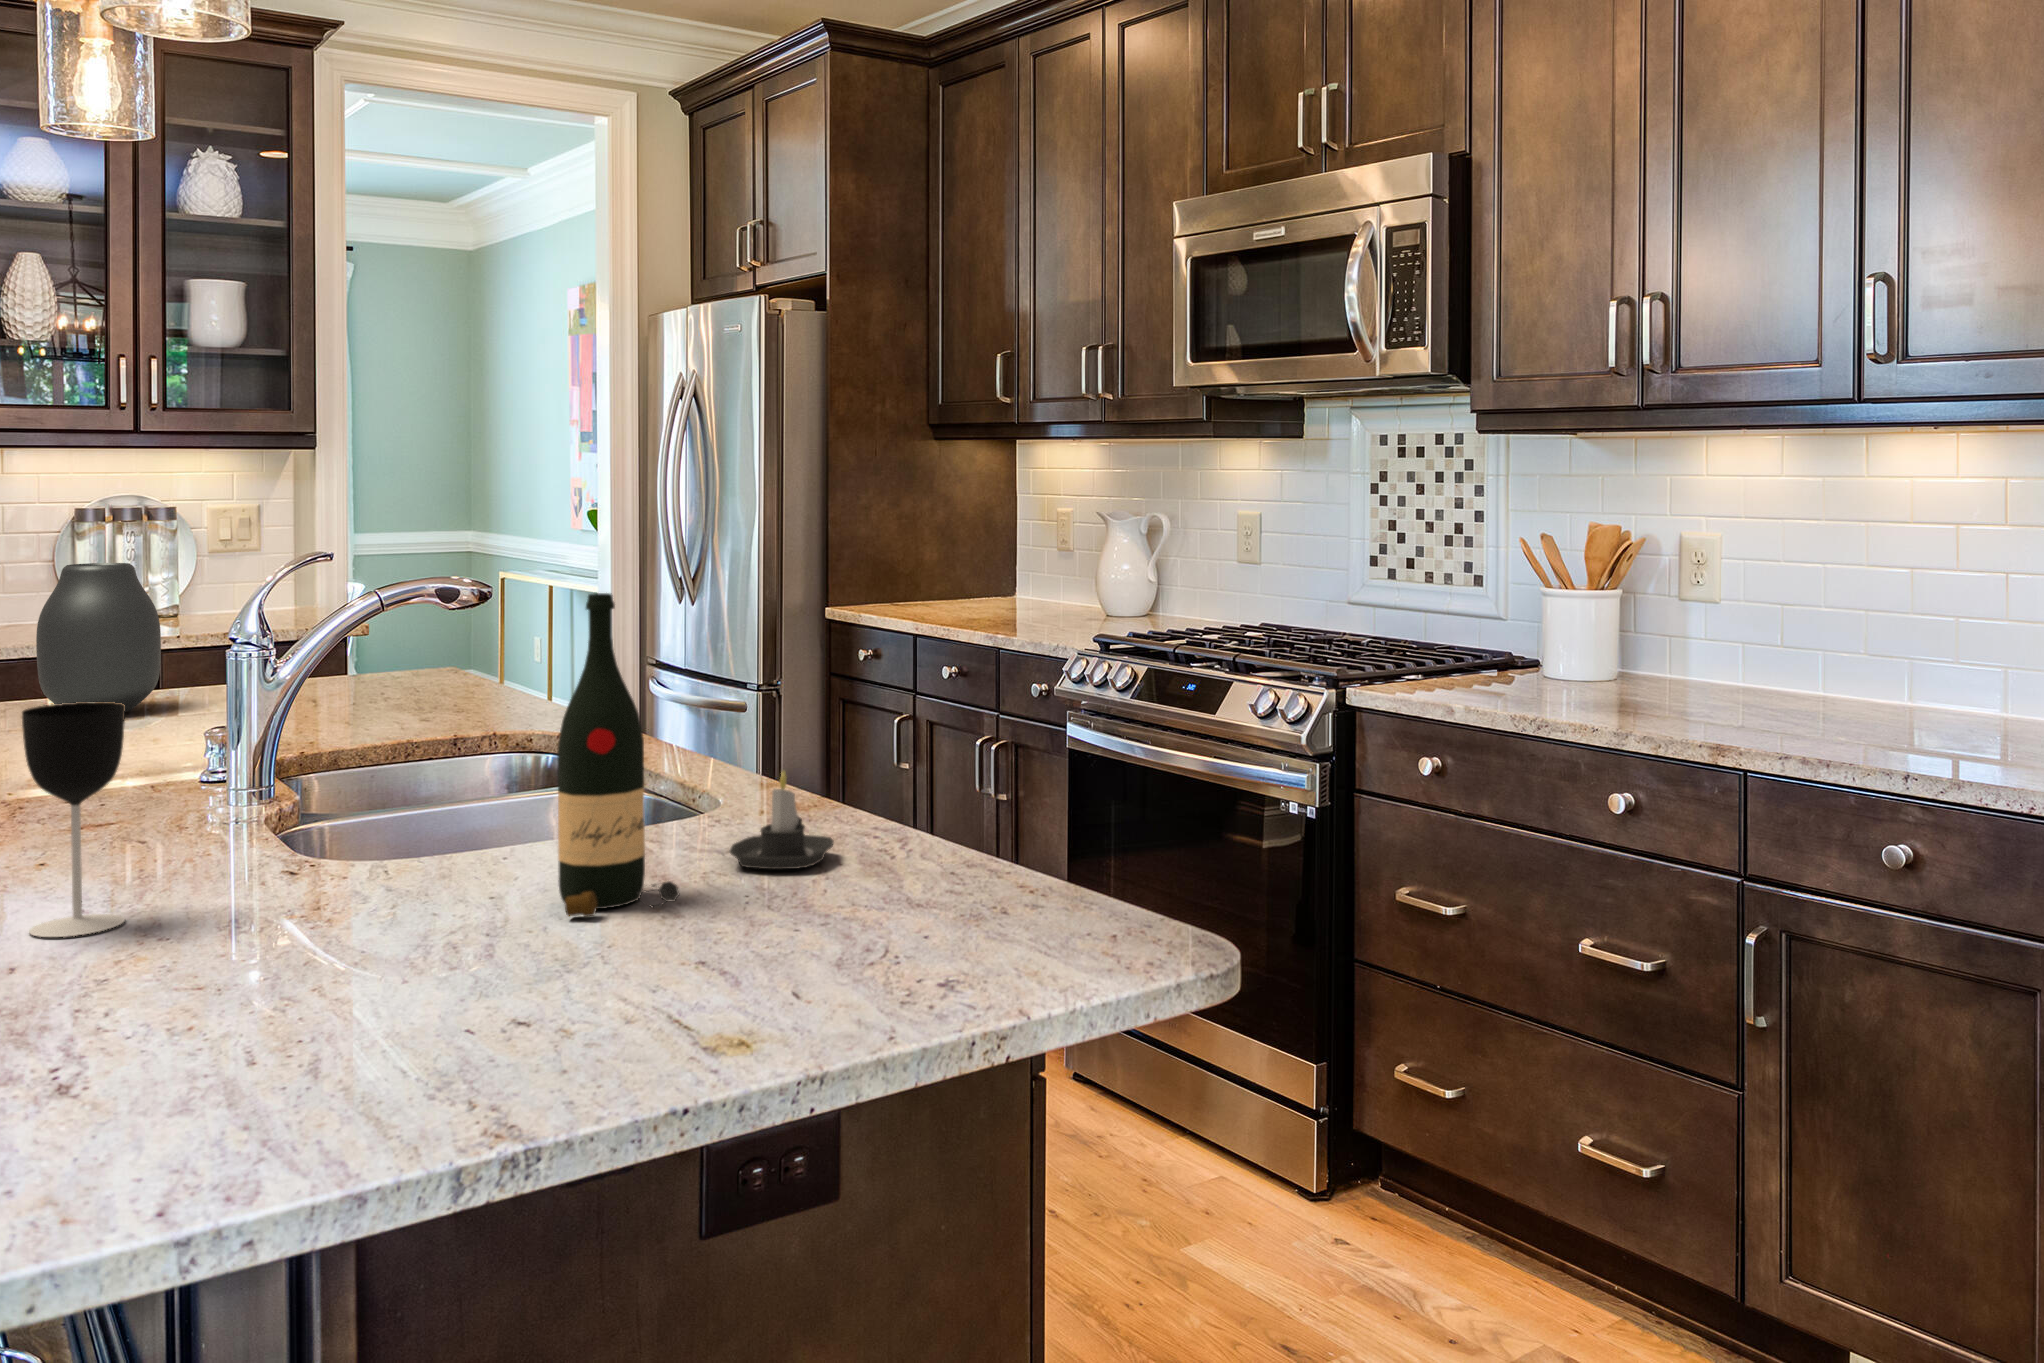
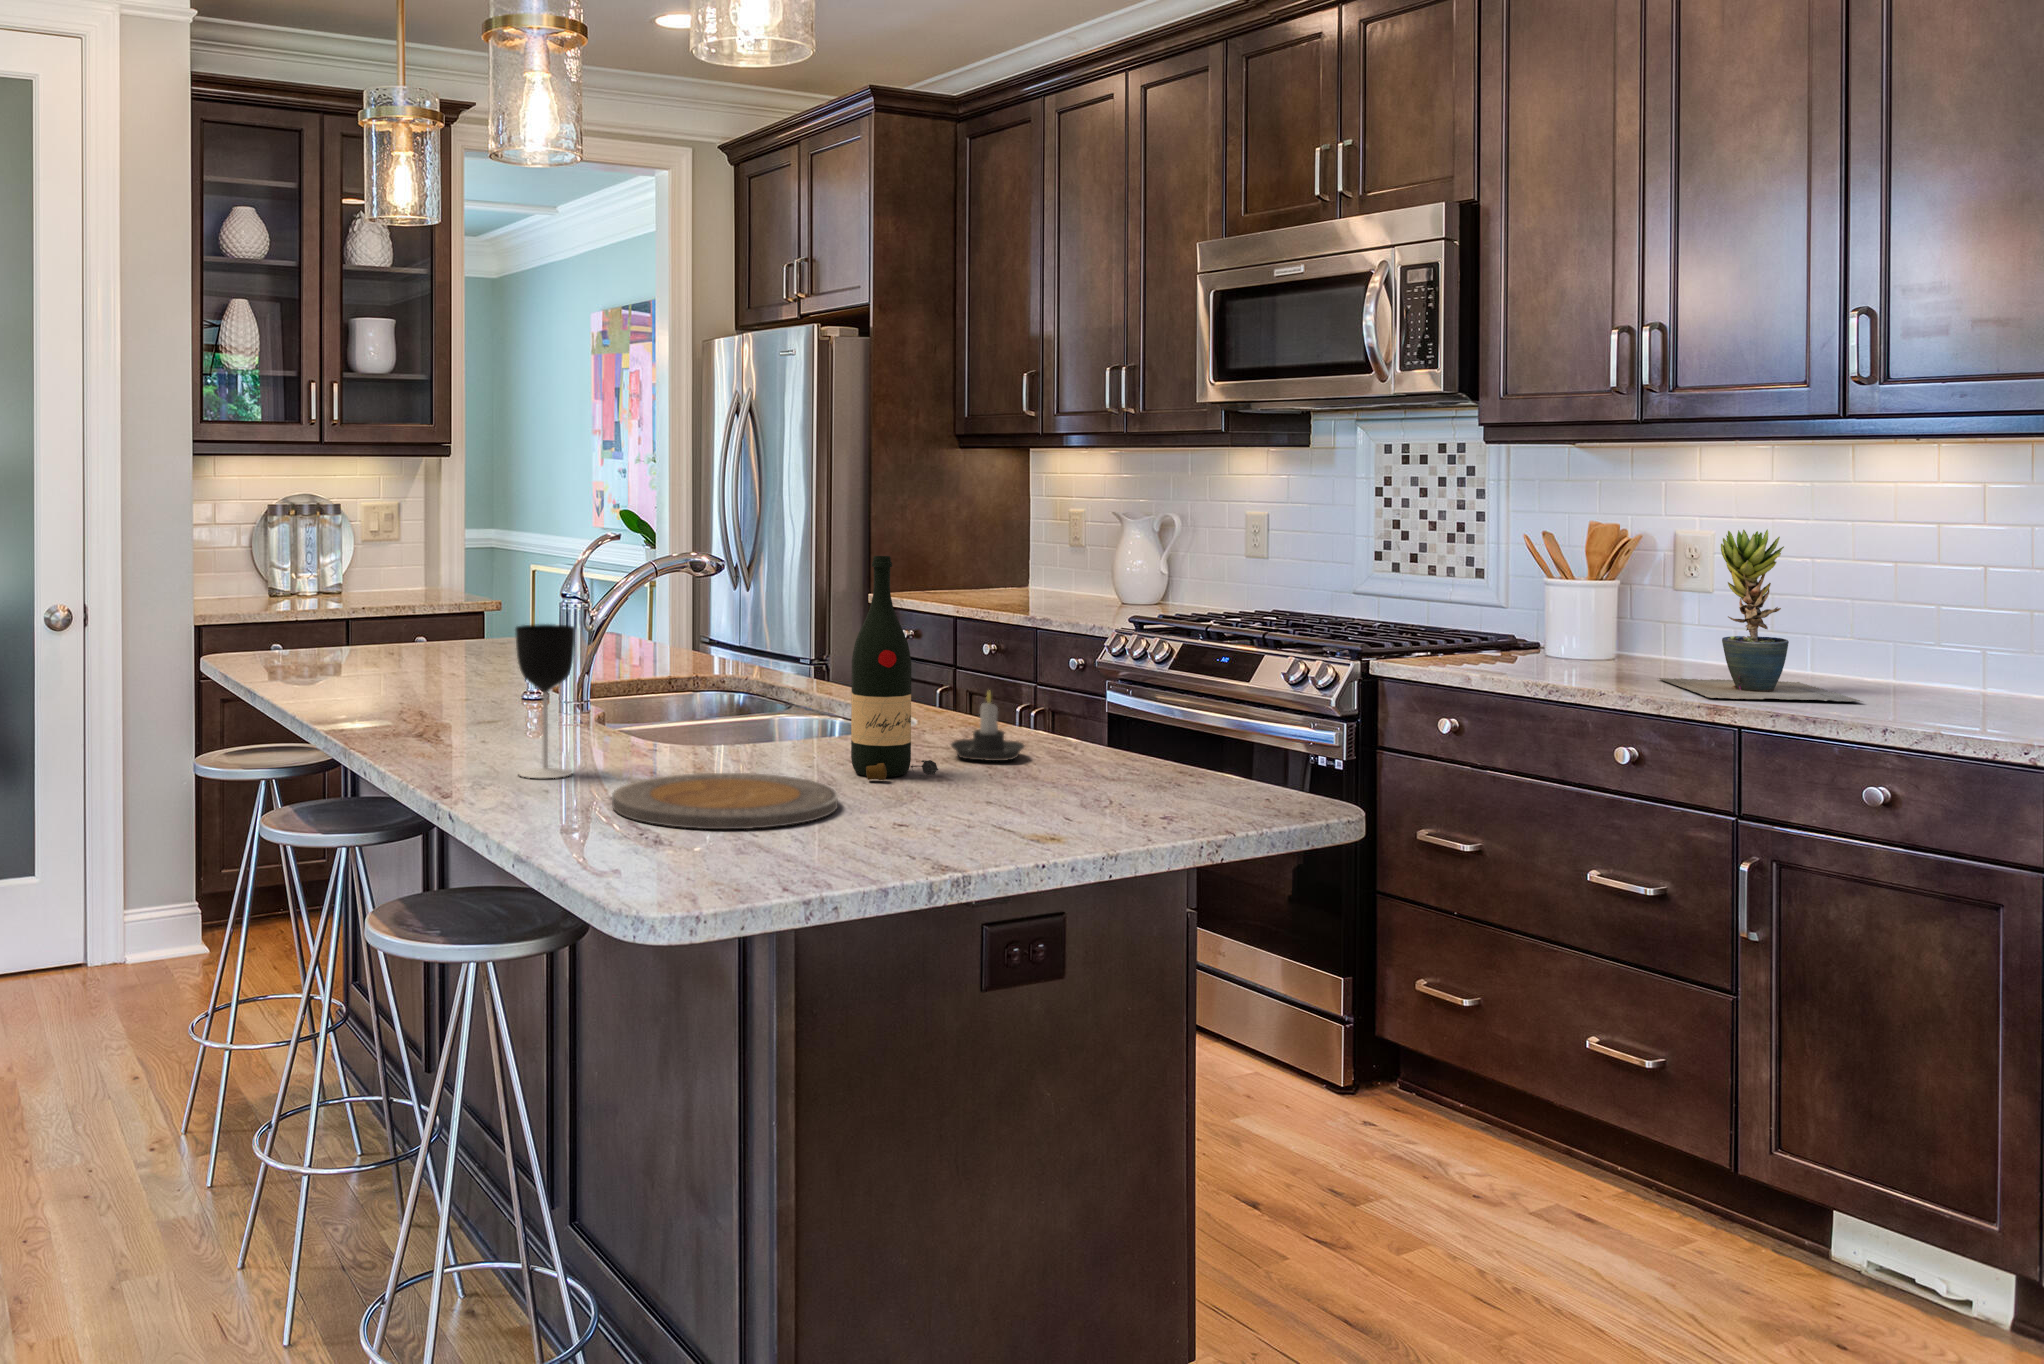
potted plant: none [1659,534,1881,738] -> present [1659,529,1863,702]
vase: present [36,563,161,712] -> none [333,543,416,659]
plate: none [92,918,476,1043] -> present [612,773,838,829]

